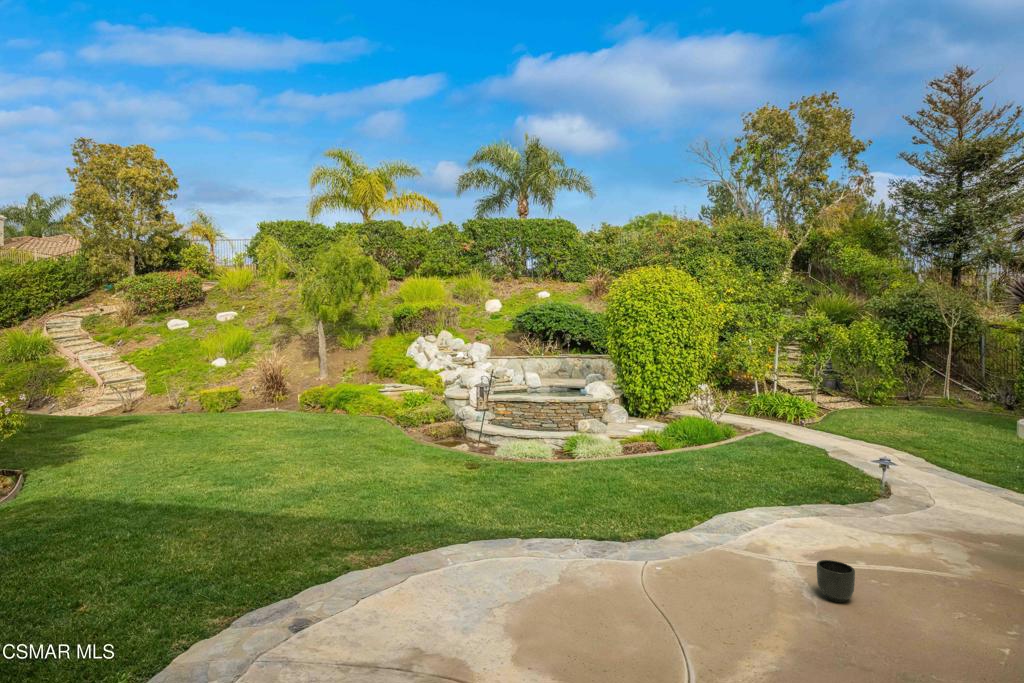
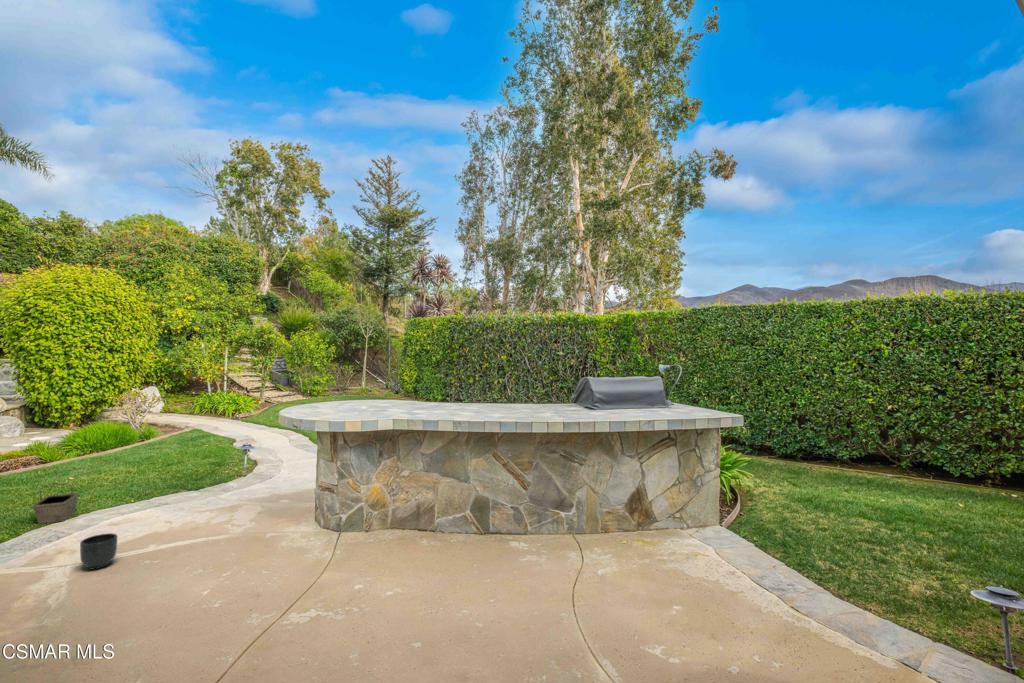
basket: none [714,482,743,523] -> present [33,483,78,524]

